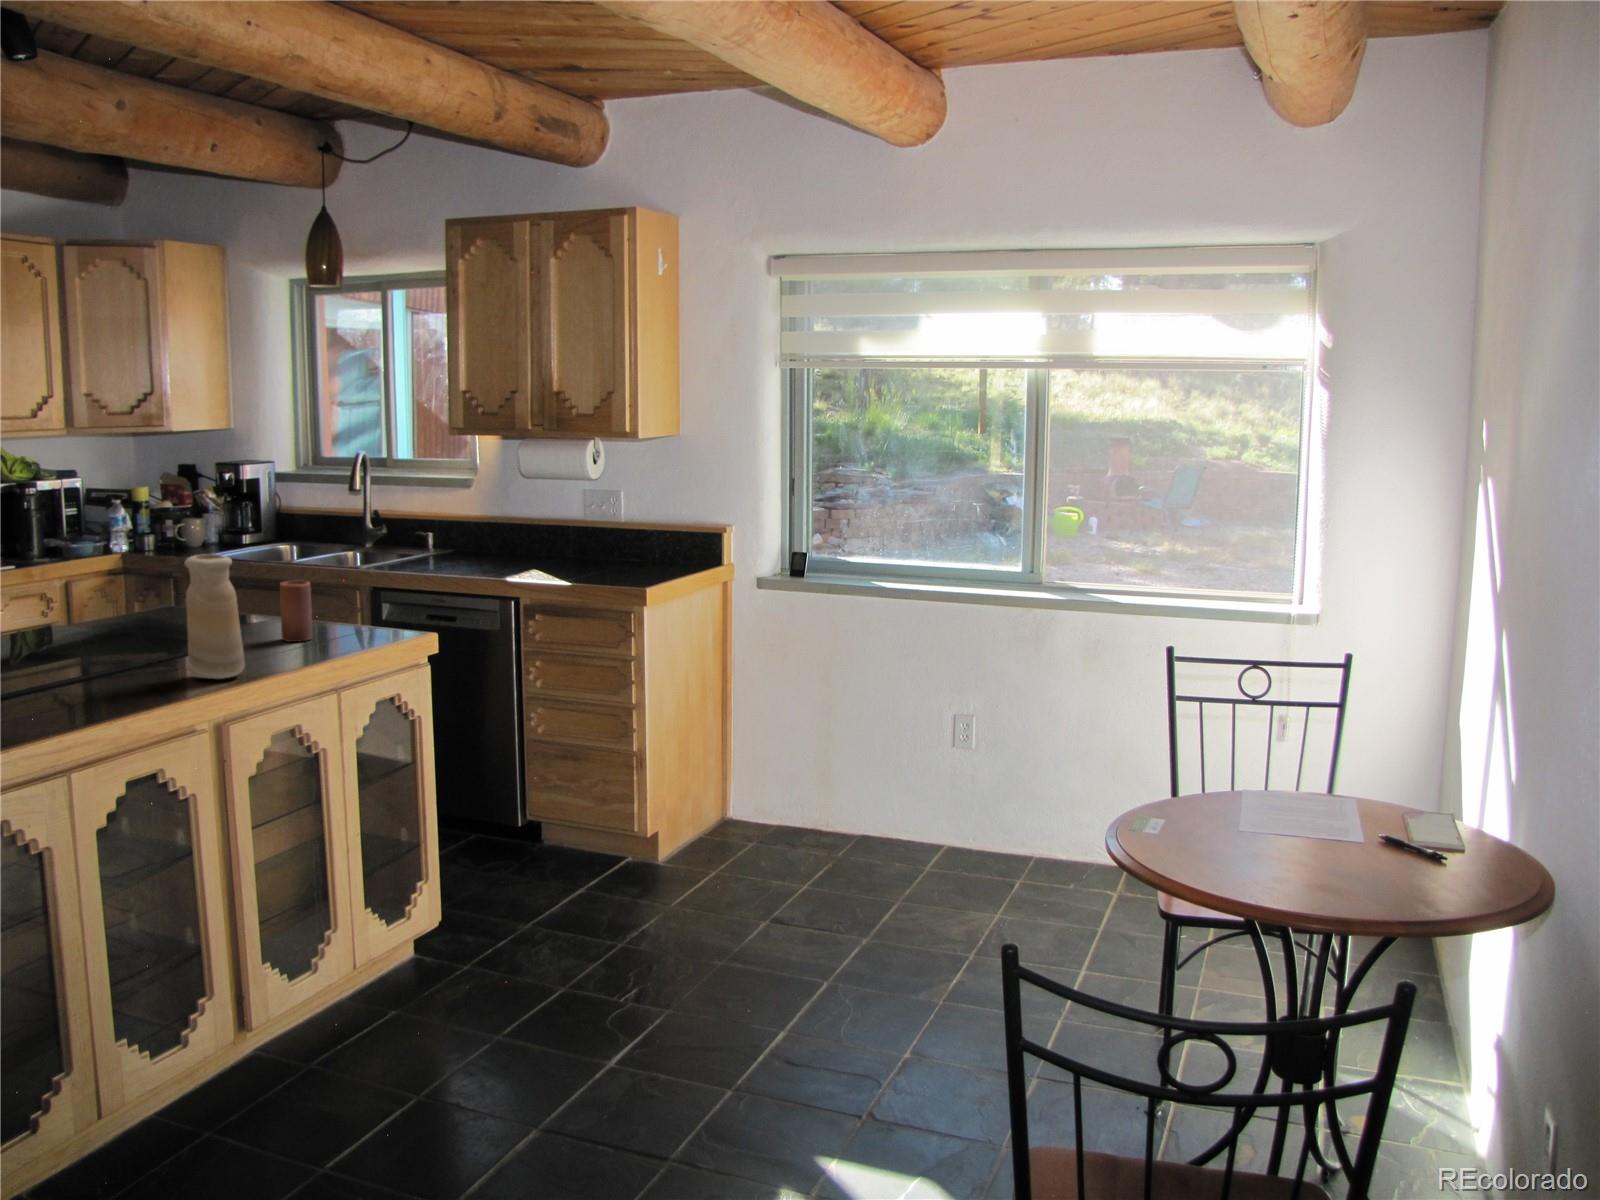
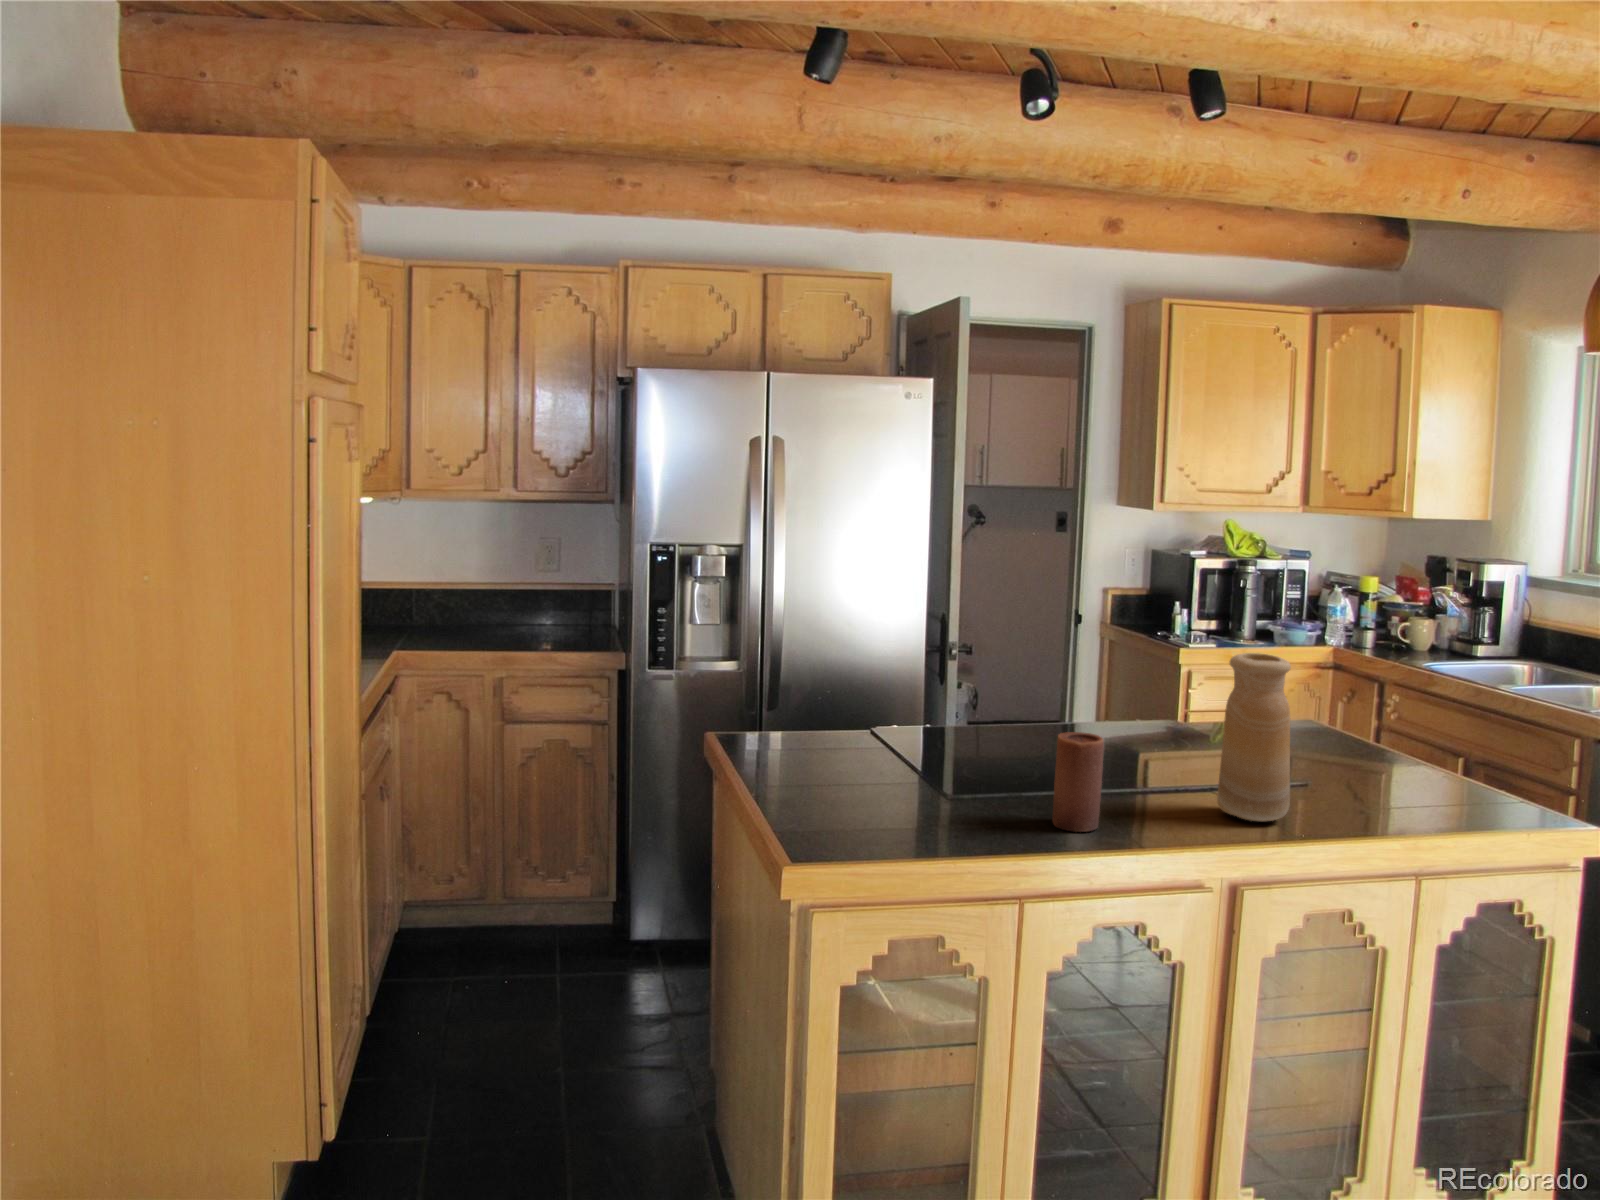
candle: present [280,580,312,642] -> present [1053,732,1104,832]

